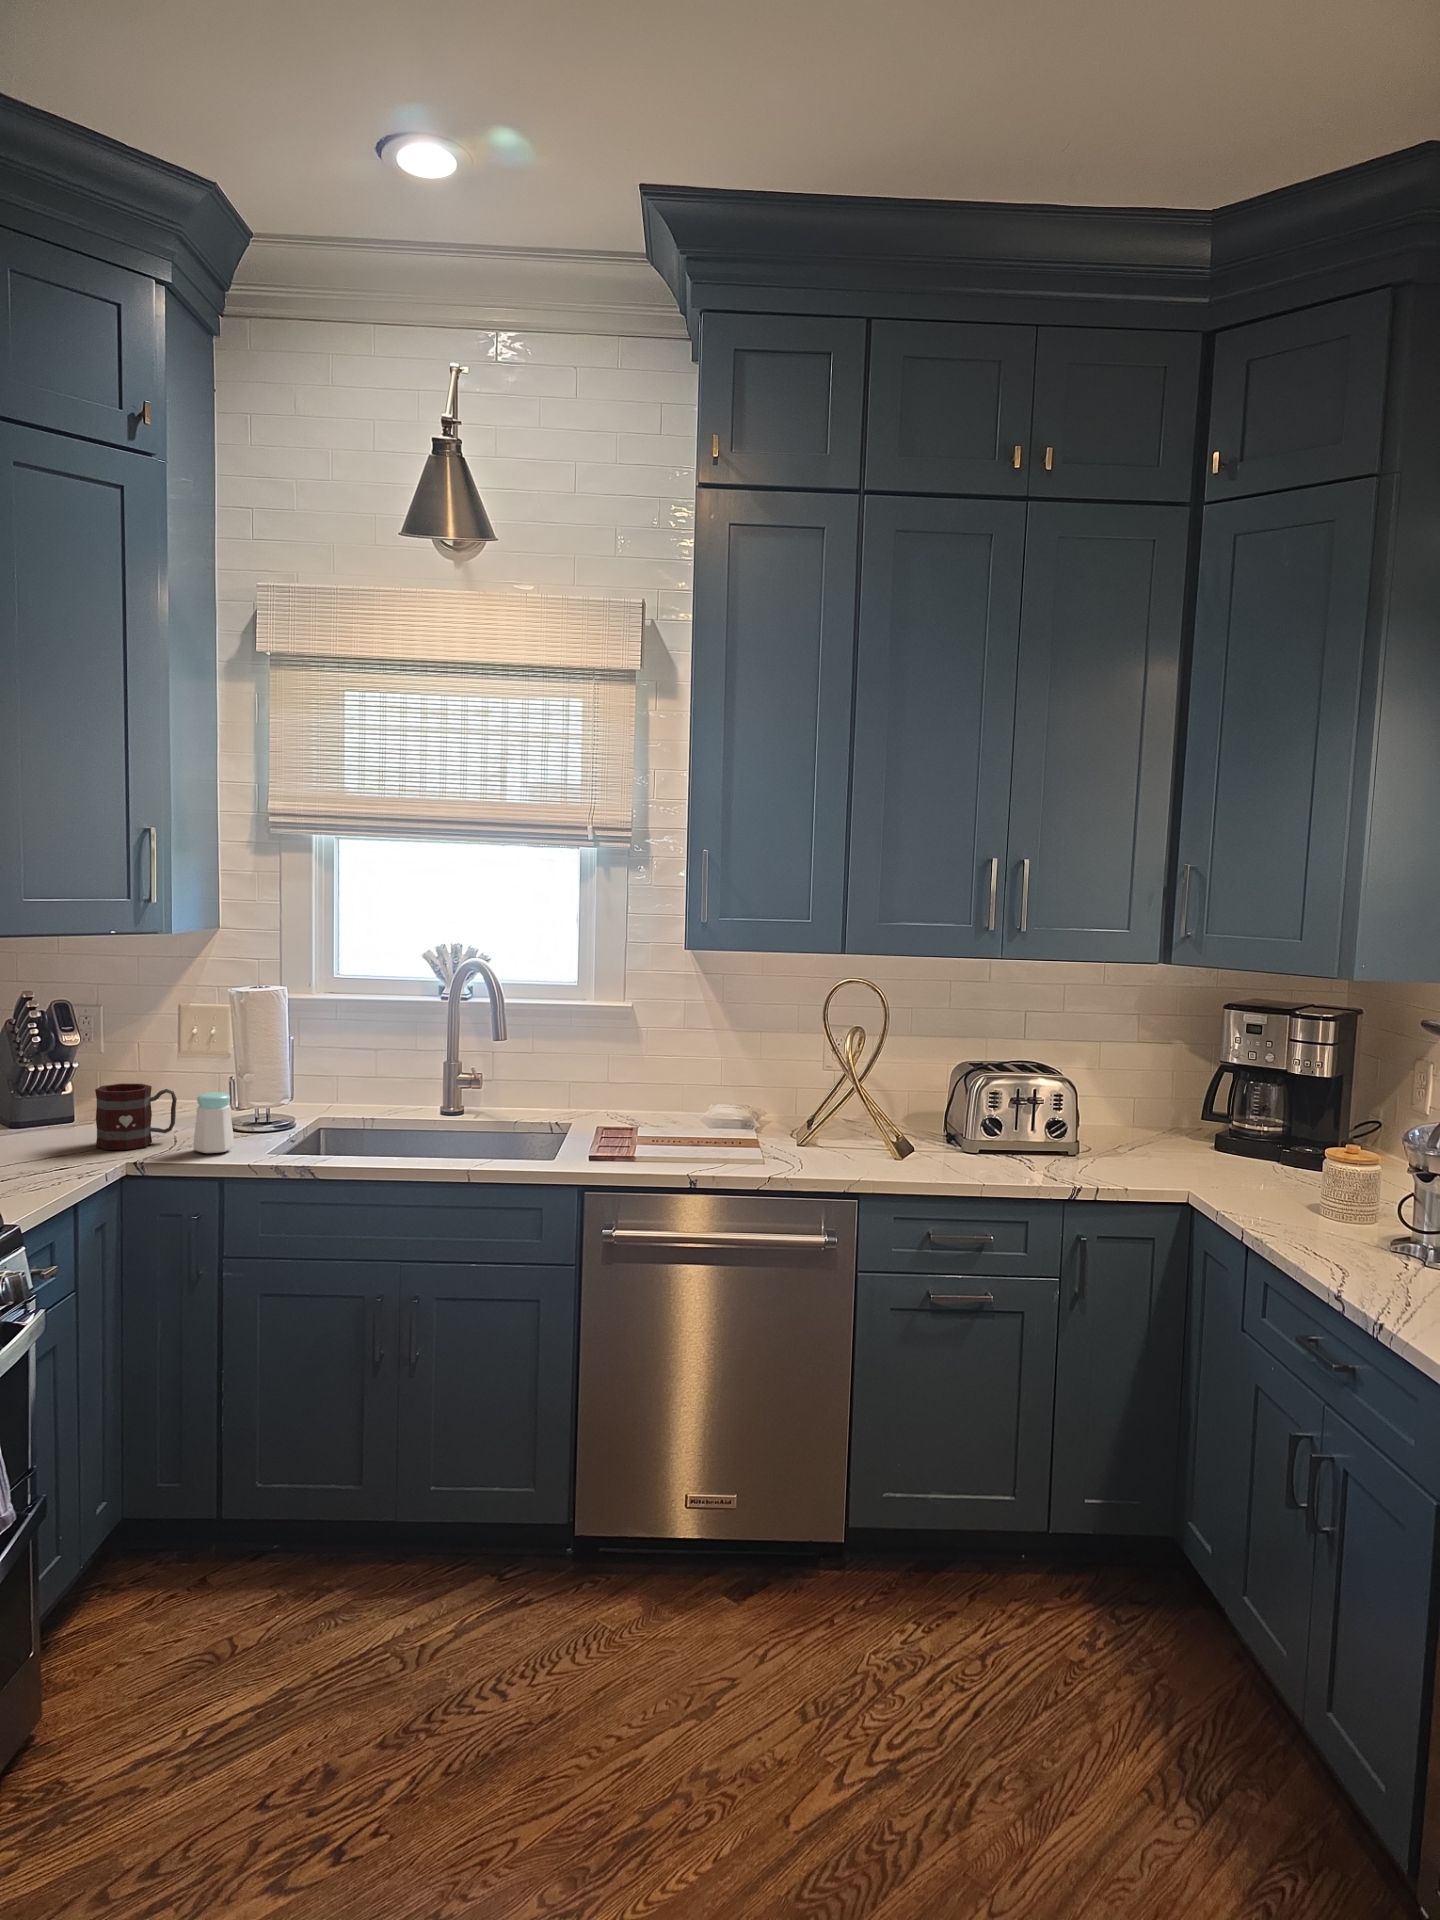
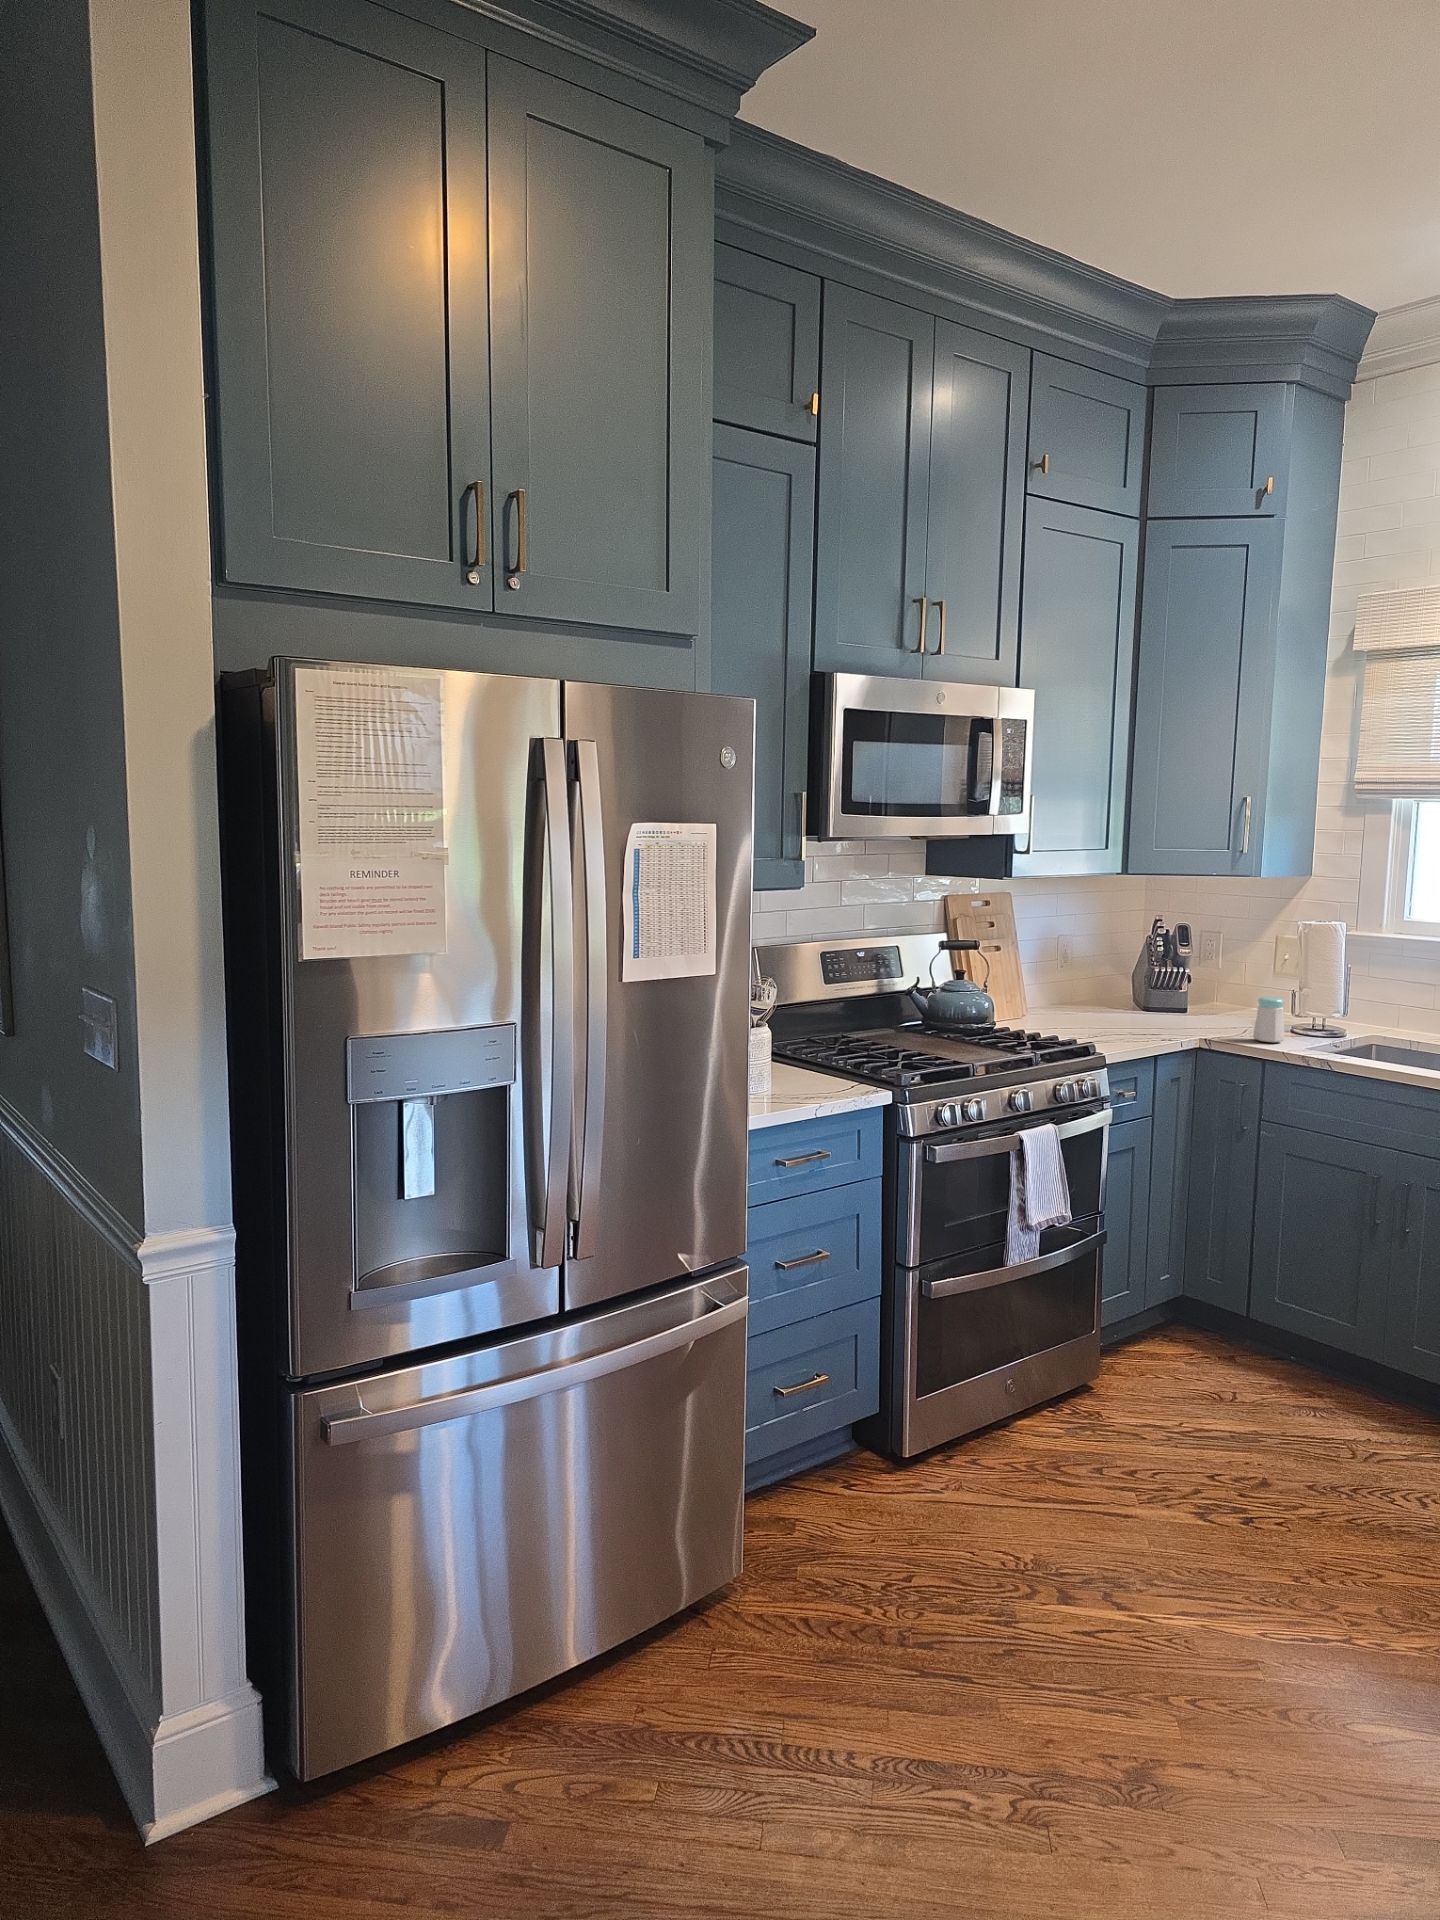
mug: present [95,1083,177,1150] -> none [1189,985,1249,1032]

